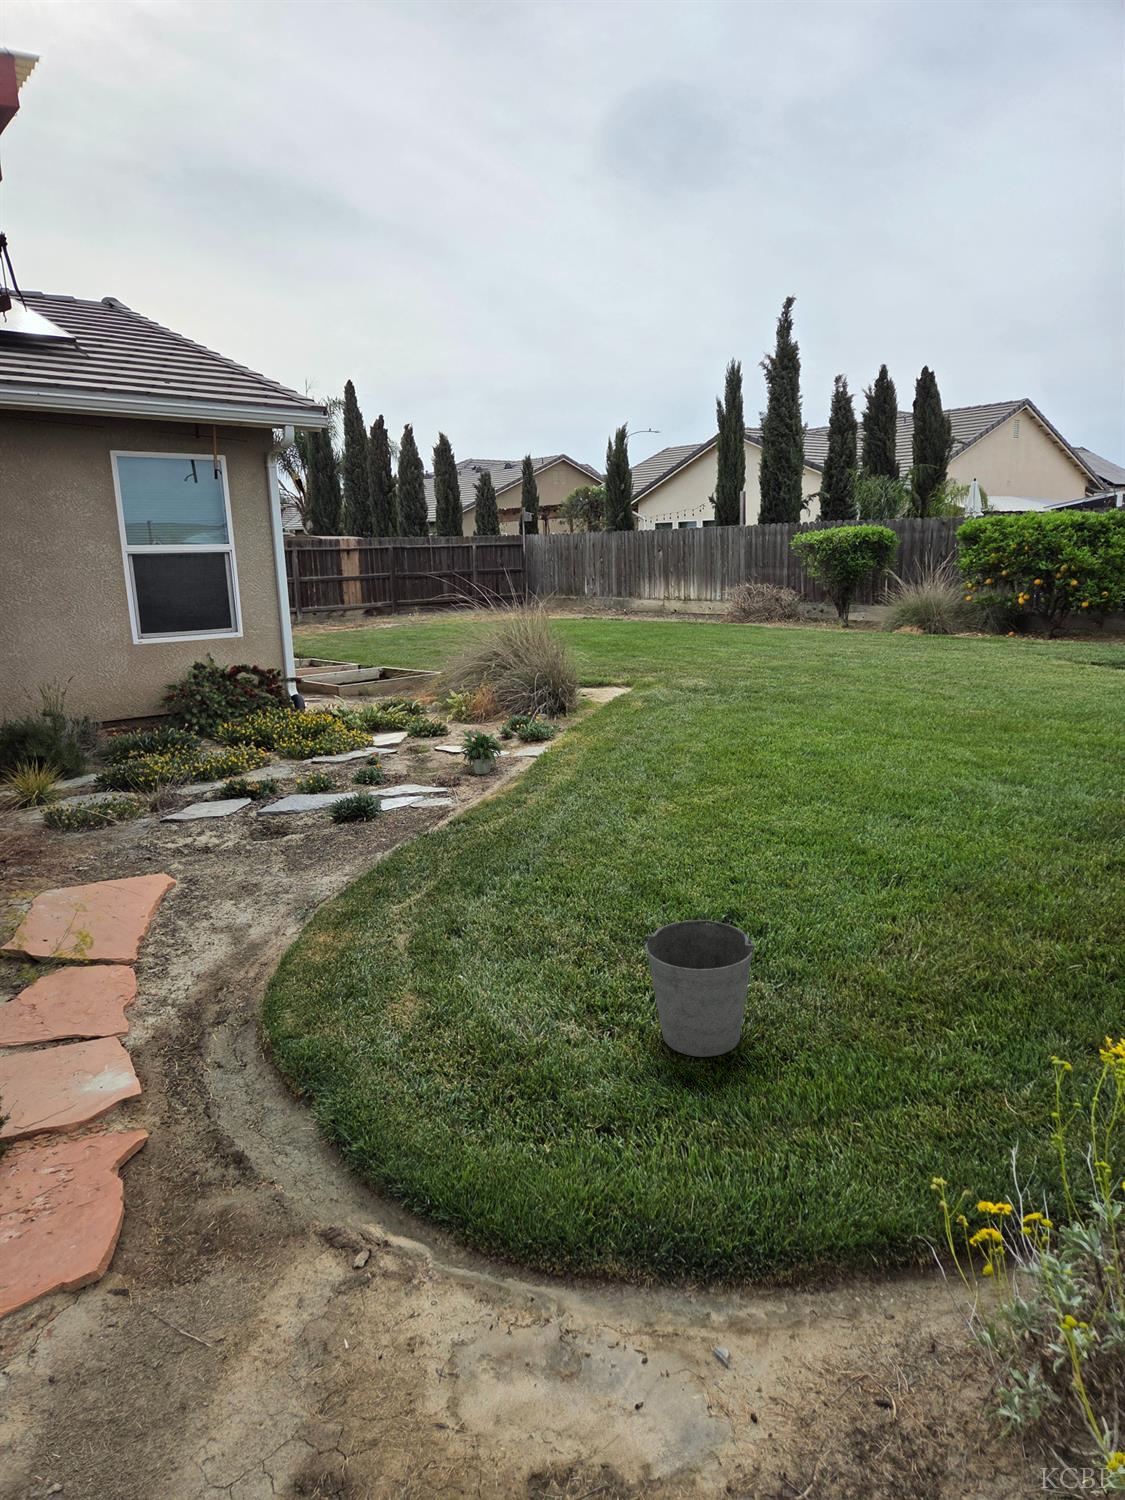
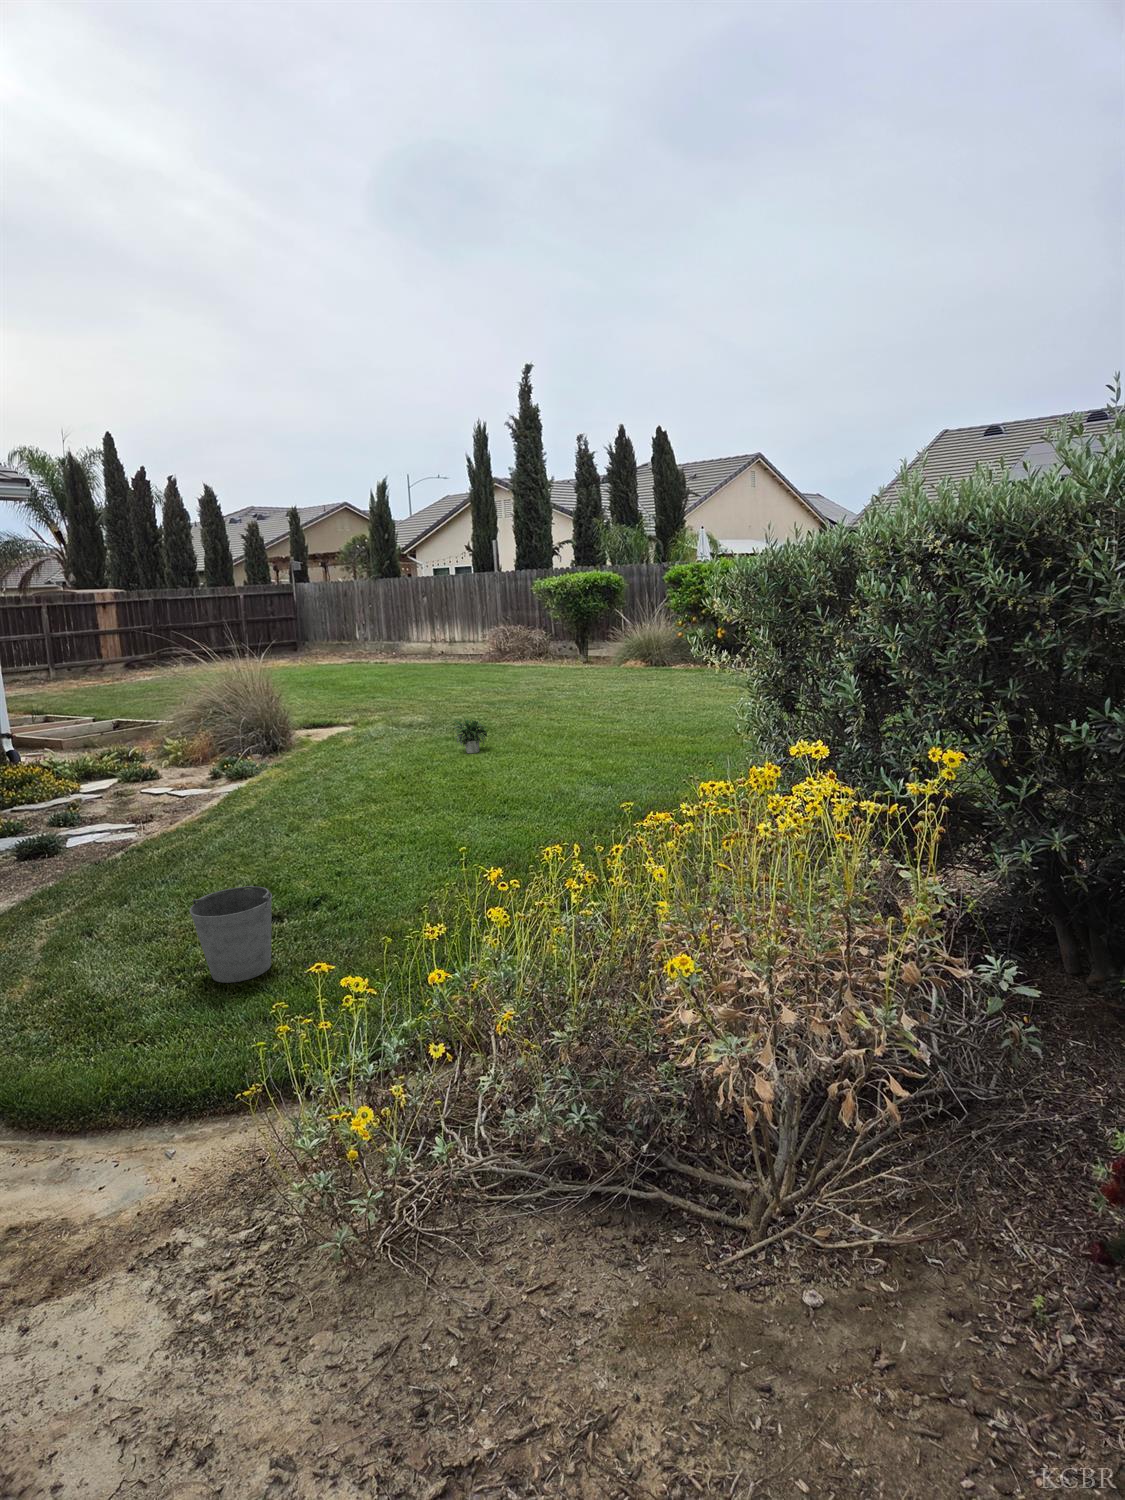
potted plant: present [460,729,501,774] -> present [453,718,488,753]

